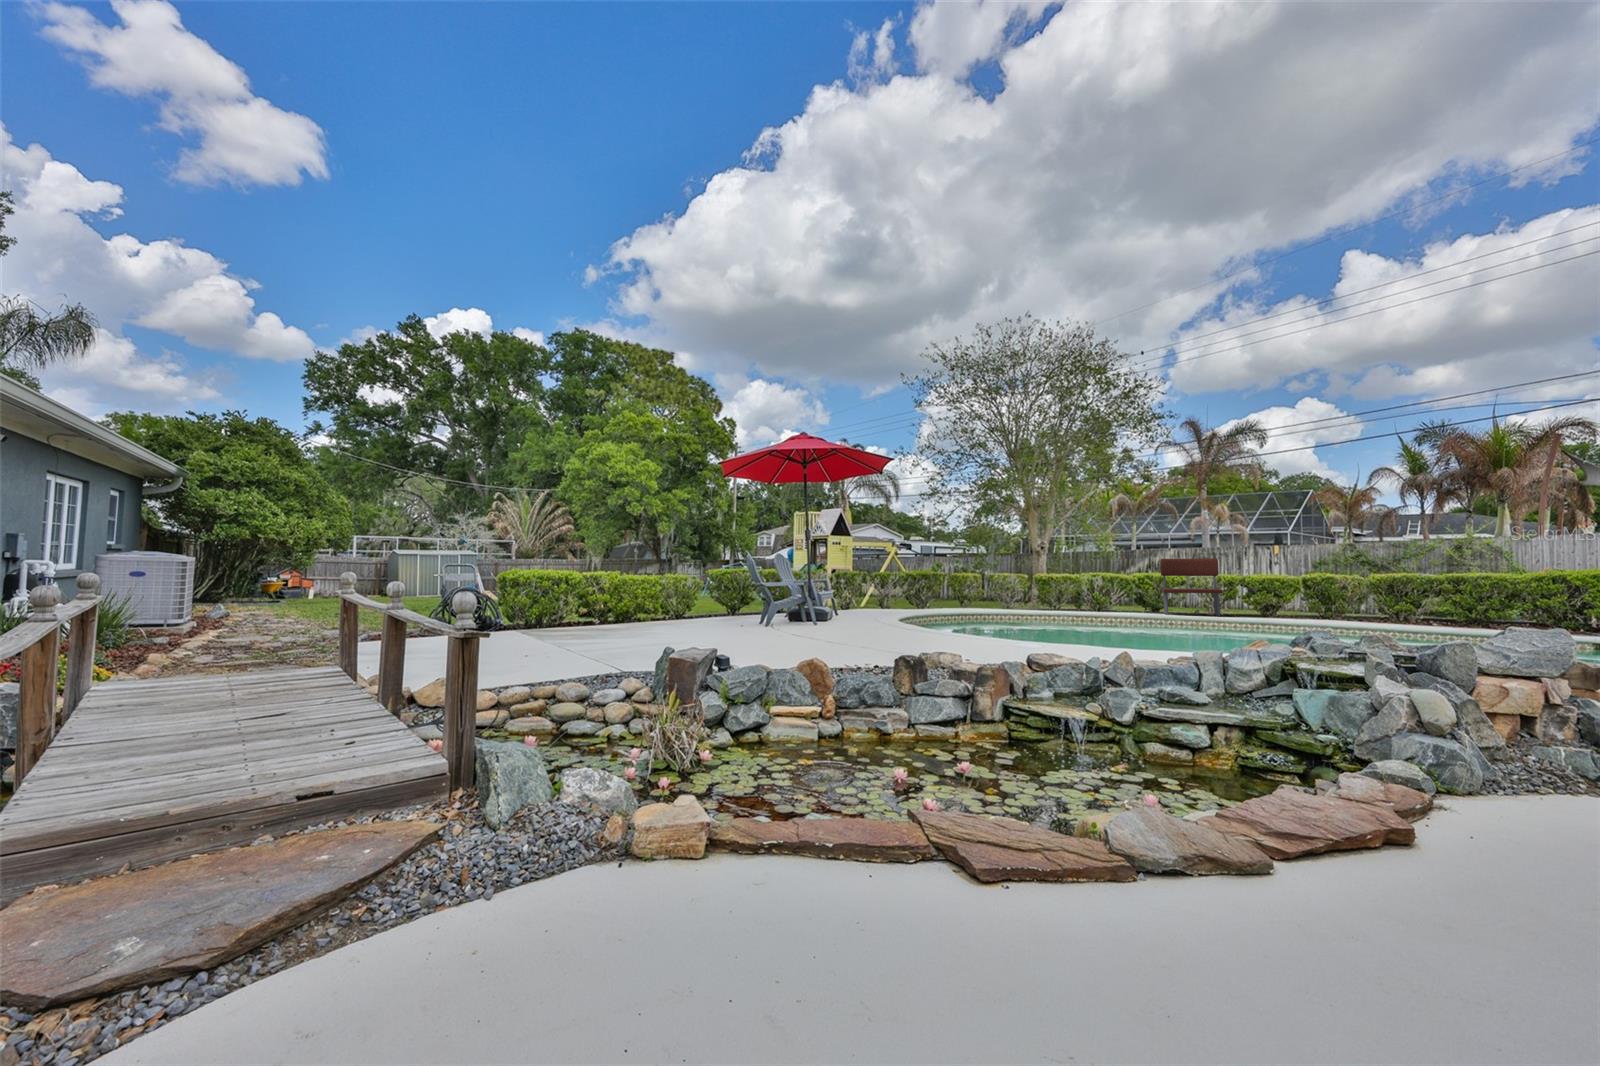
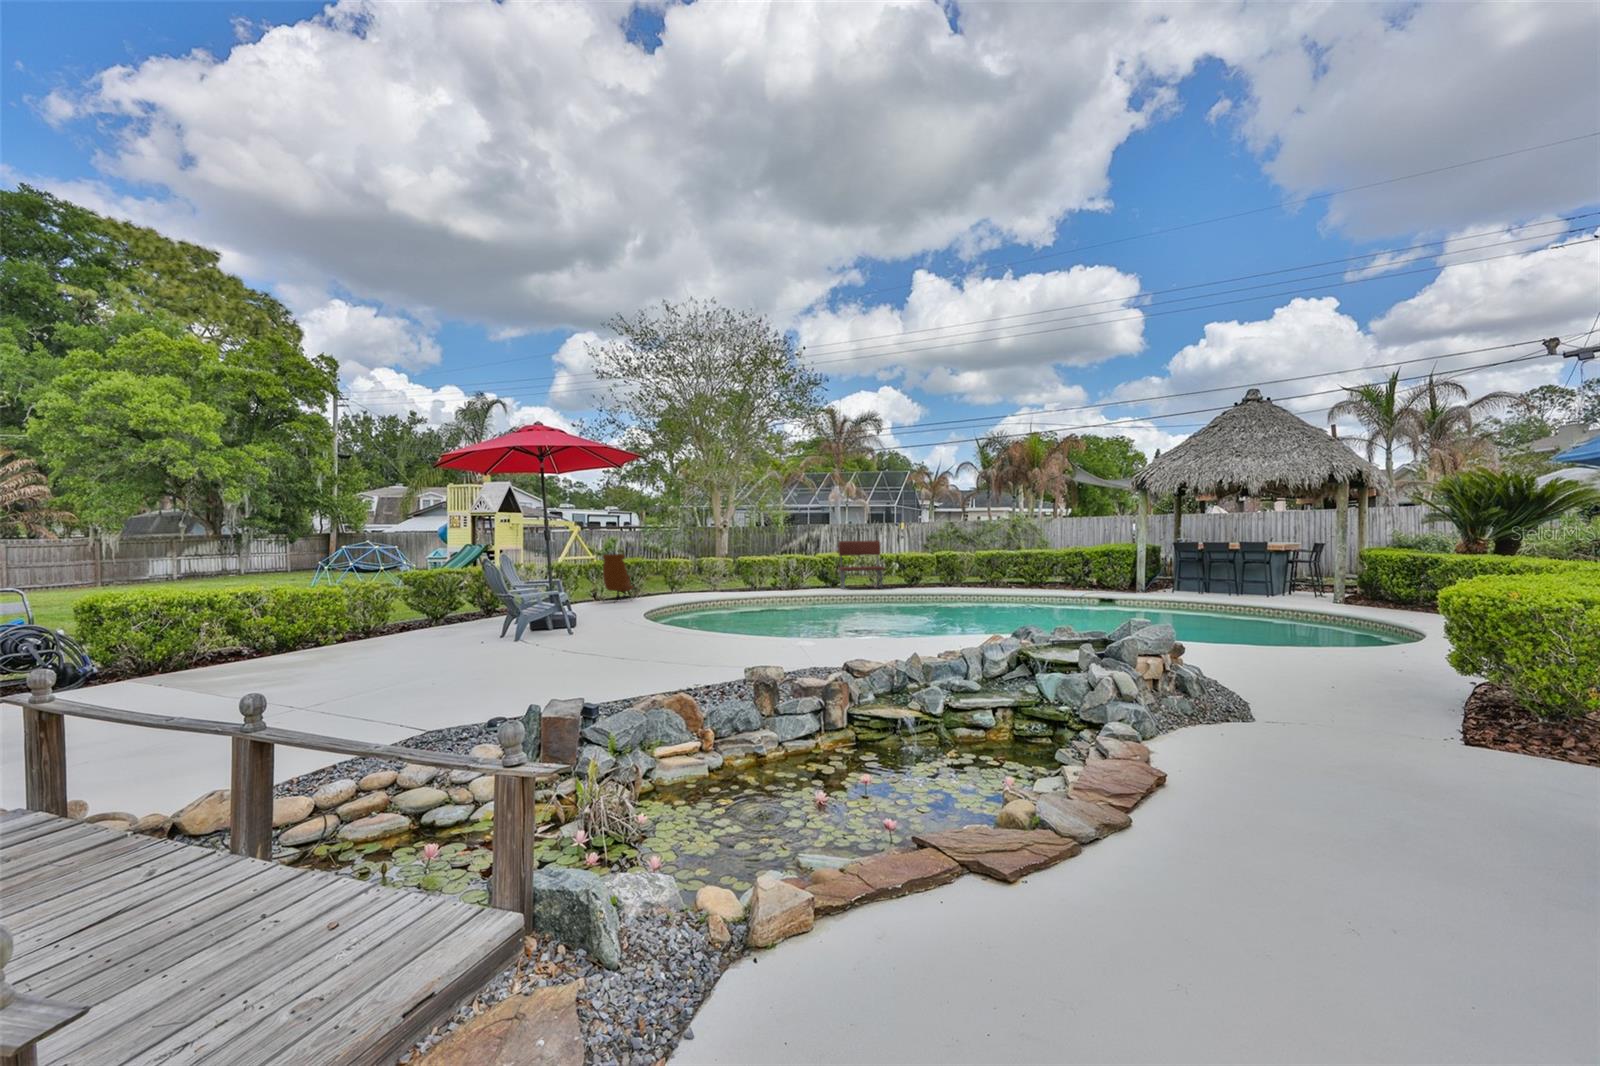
lounge chair: none [888,565,922,612] -> present [603,554,633,601]

